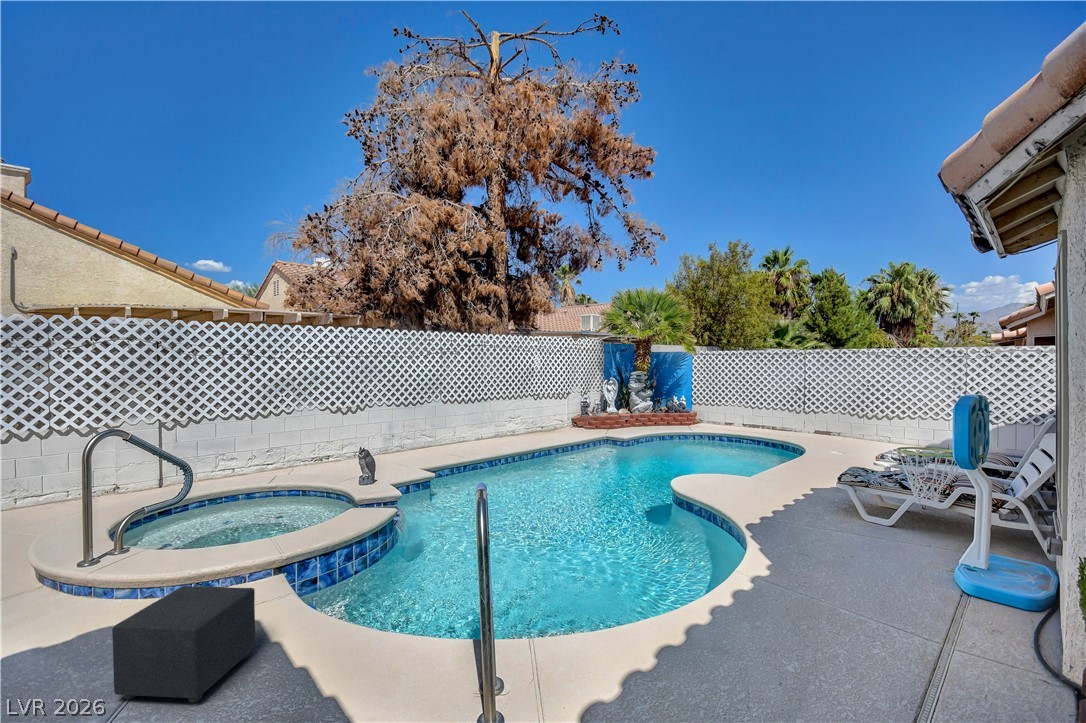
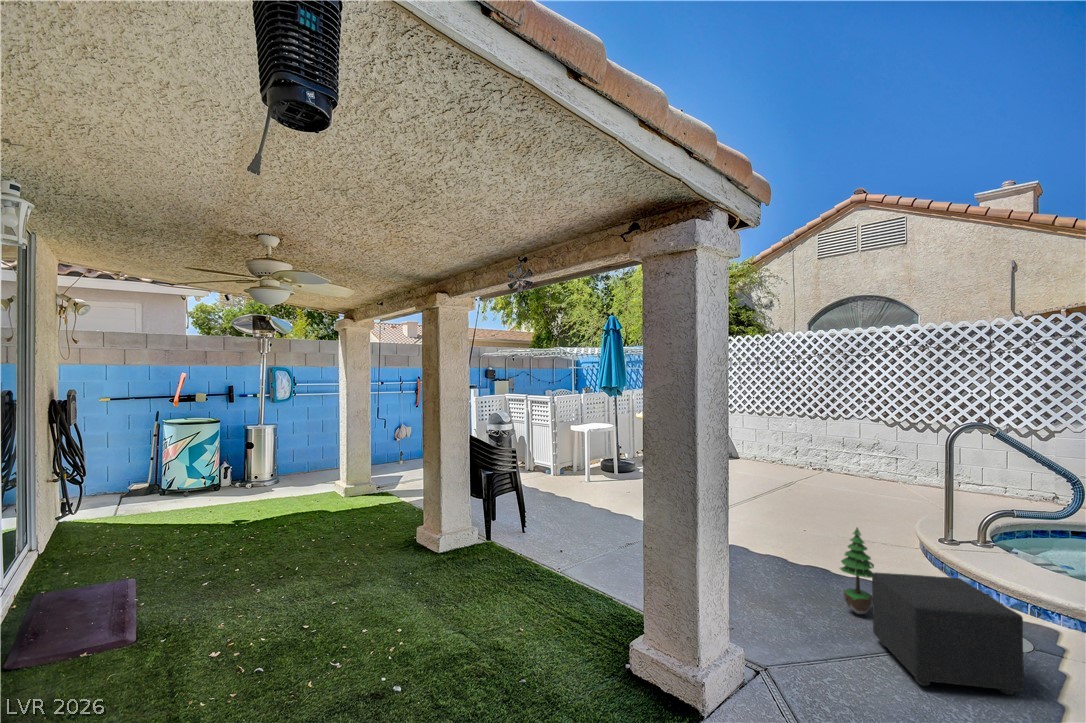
potted tree: none [39,587,91,693] -> present [840,528,874,615]

